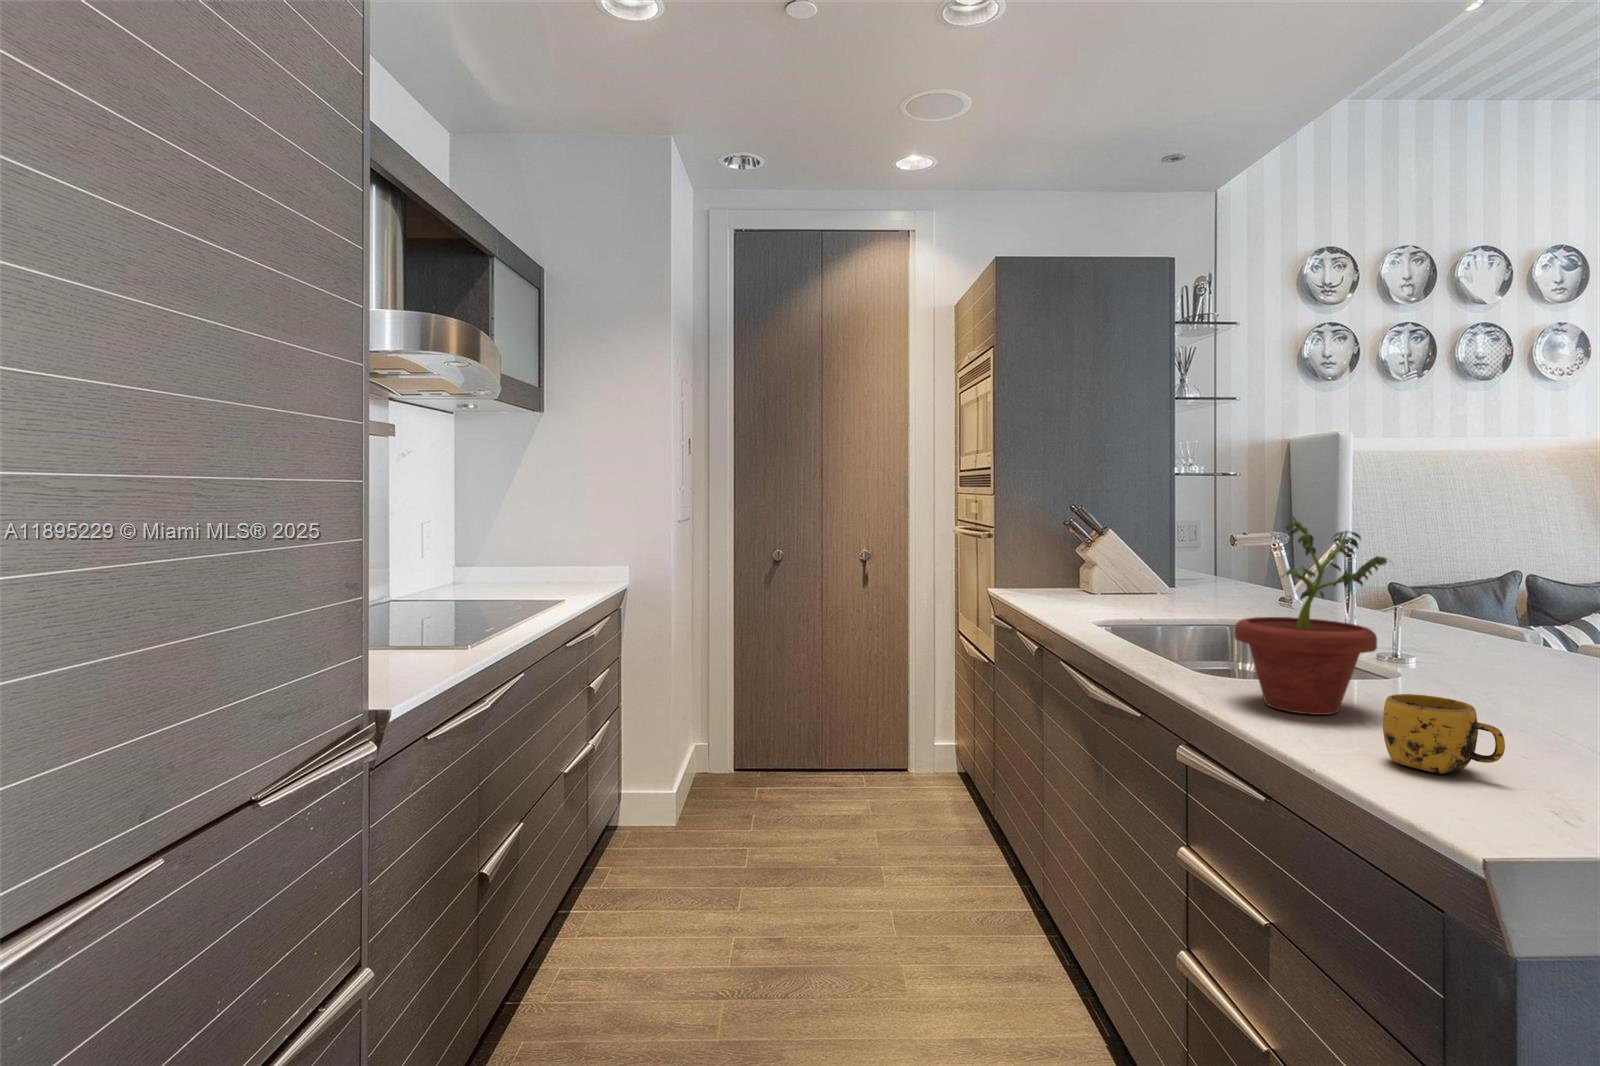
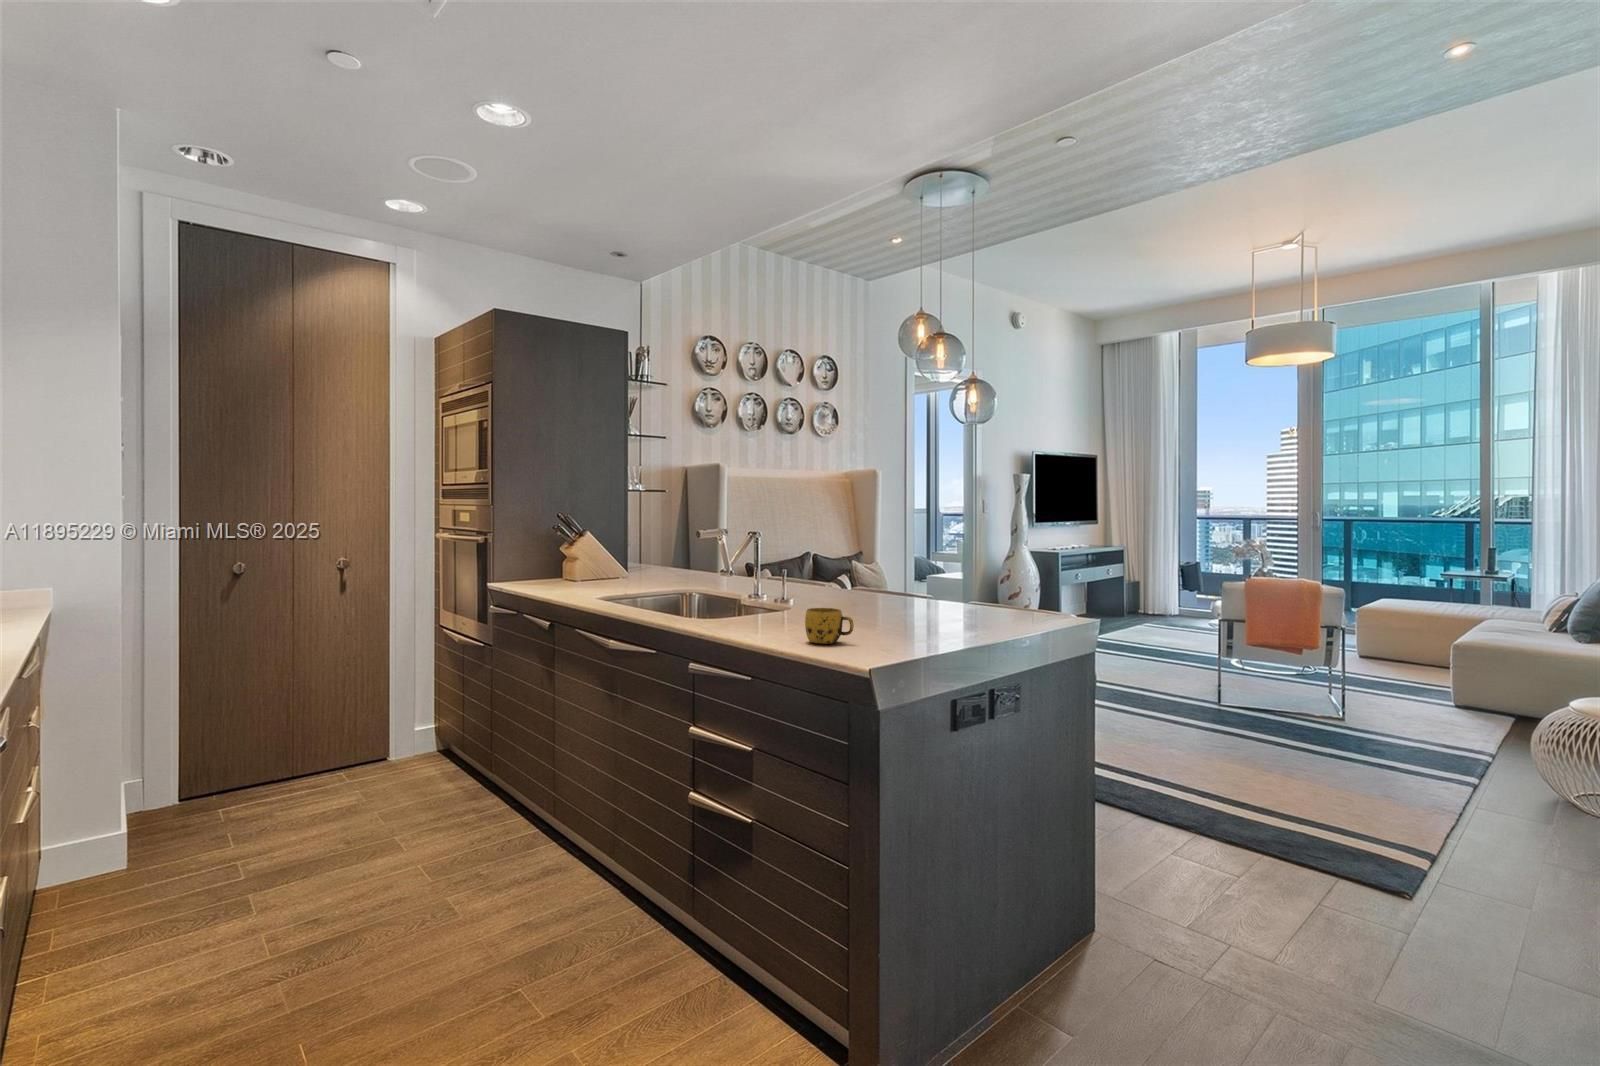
potted plant: present [1234,516,1387,715] -> none [721,517,798,630]

